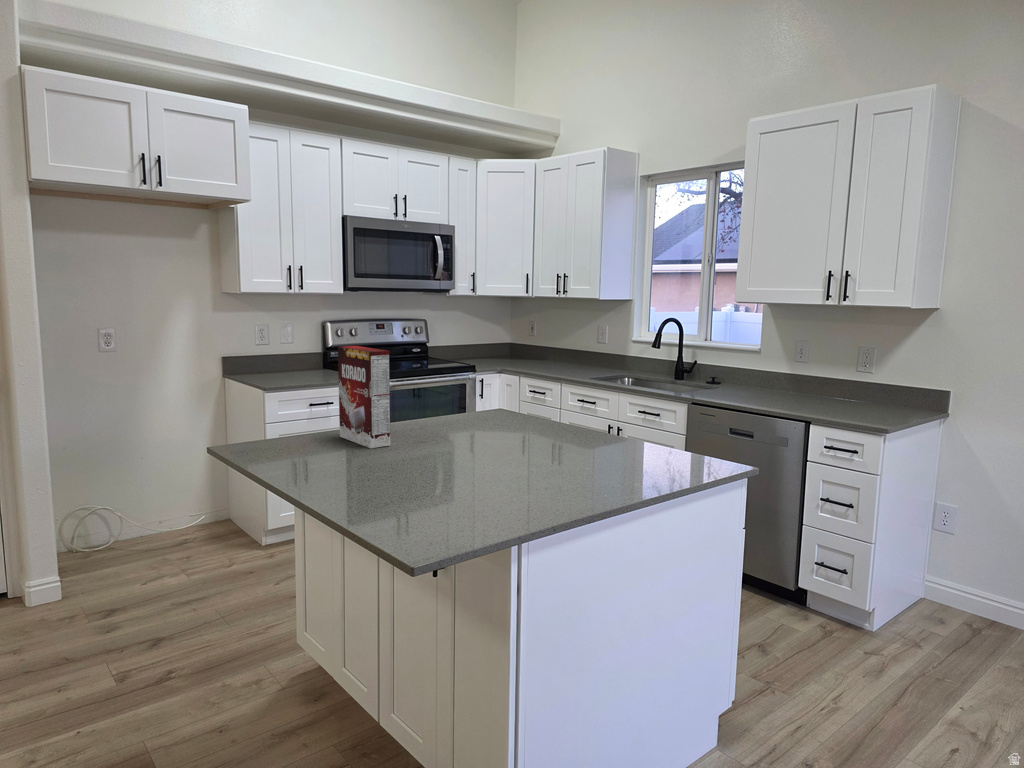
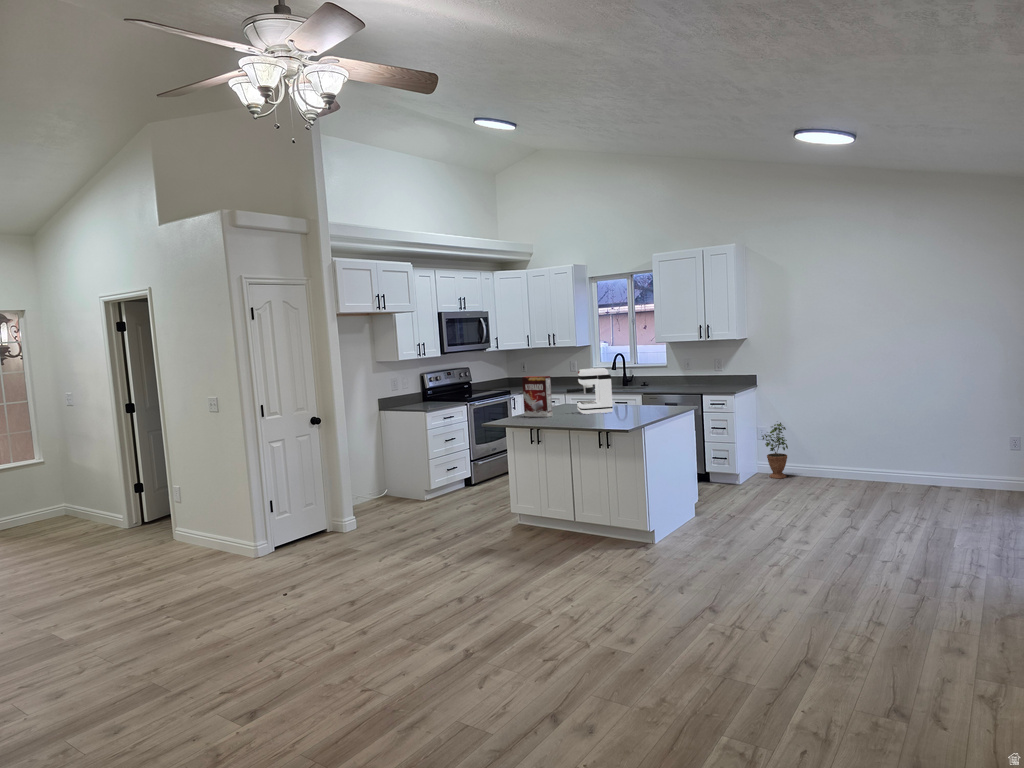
coffee maker: none [438,342,540,458] -> present [567,368,613,414]
potted plant: none [941,503,1006,635] -> present [762,423,788,479]

